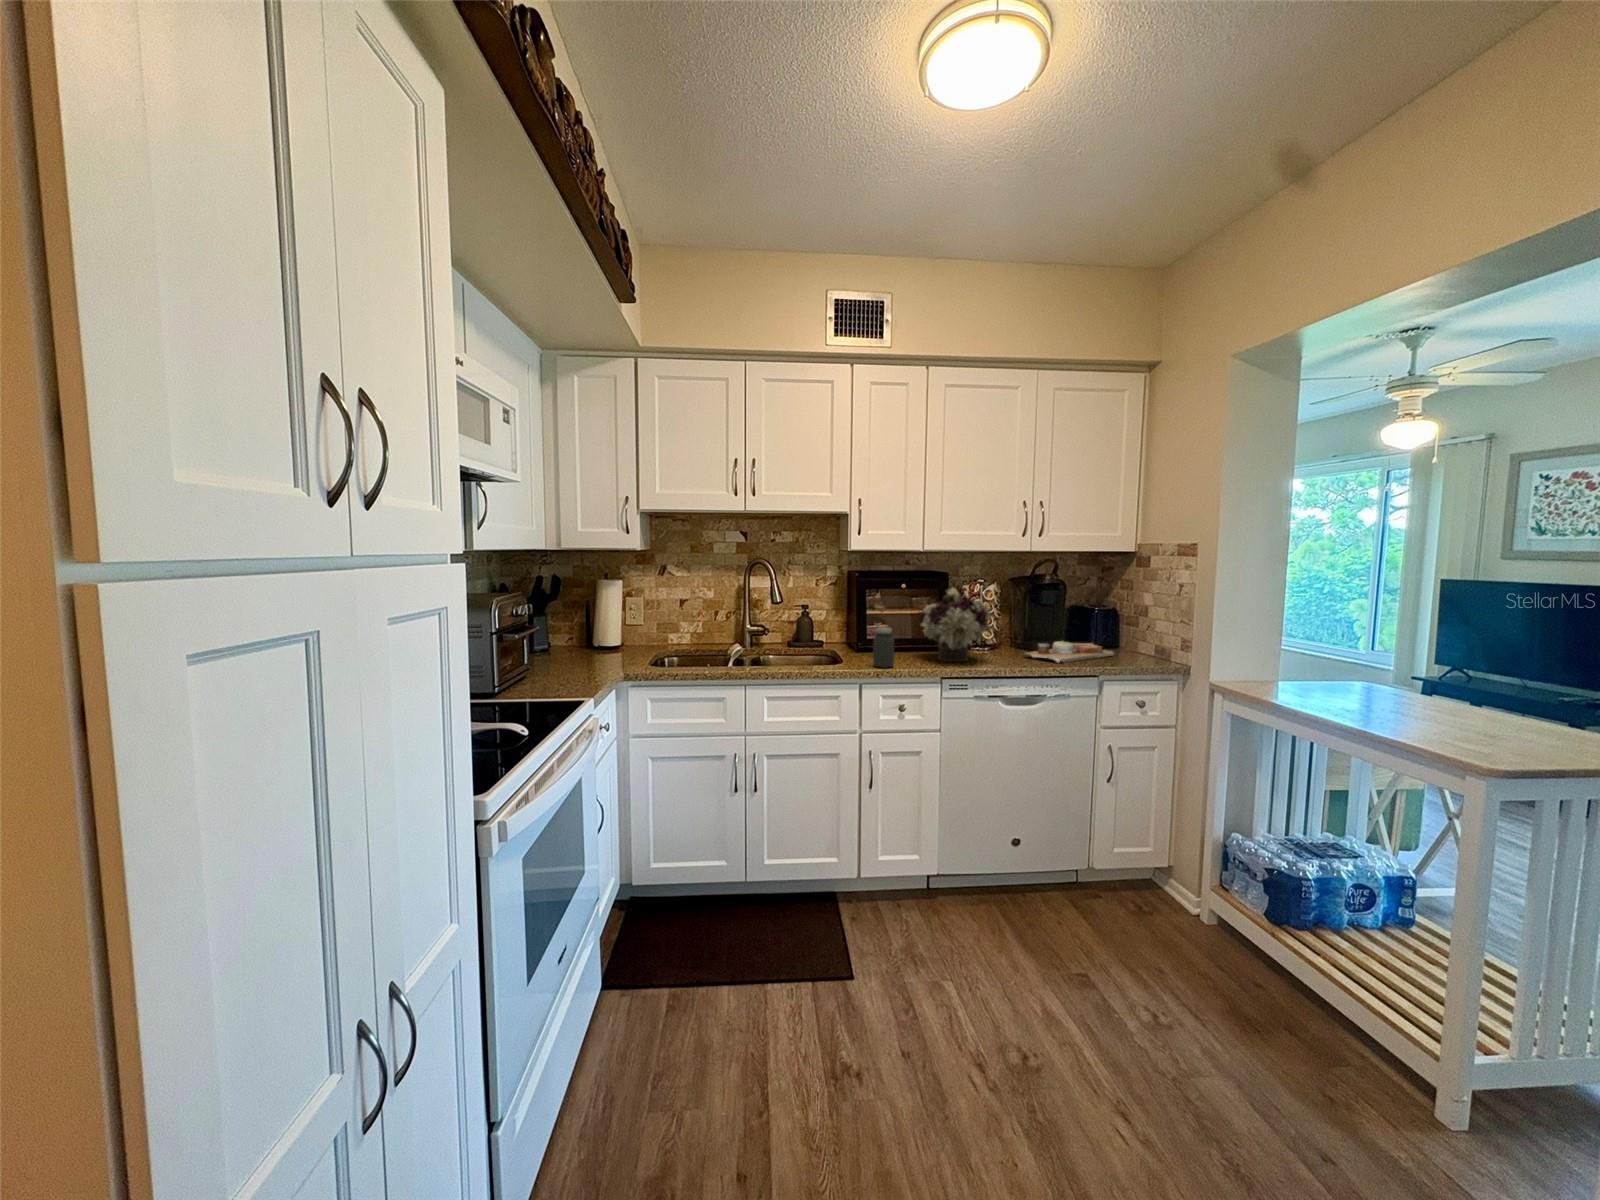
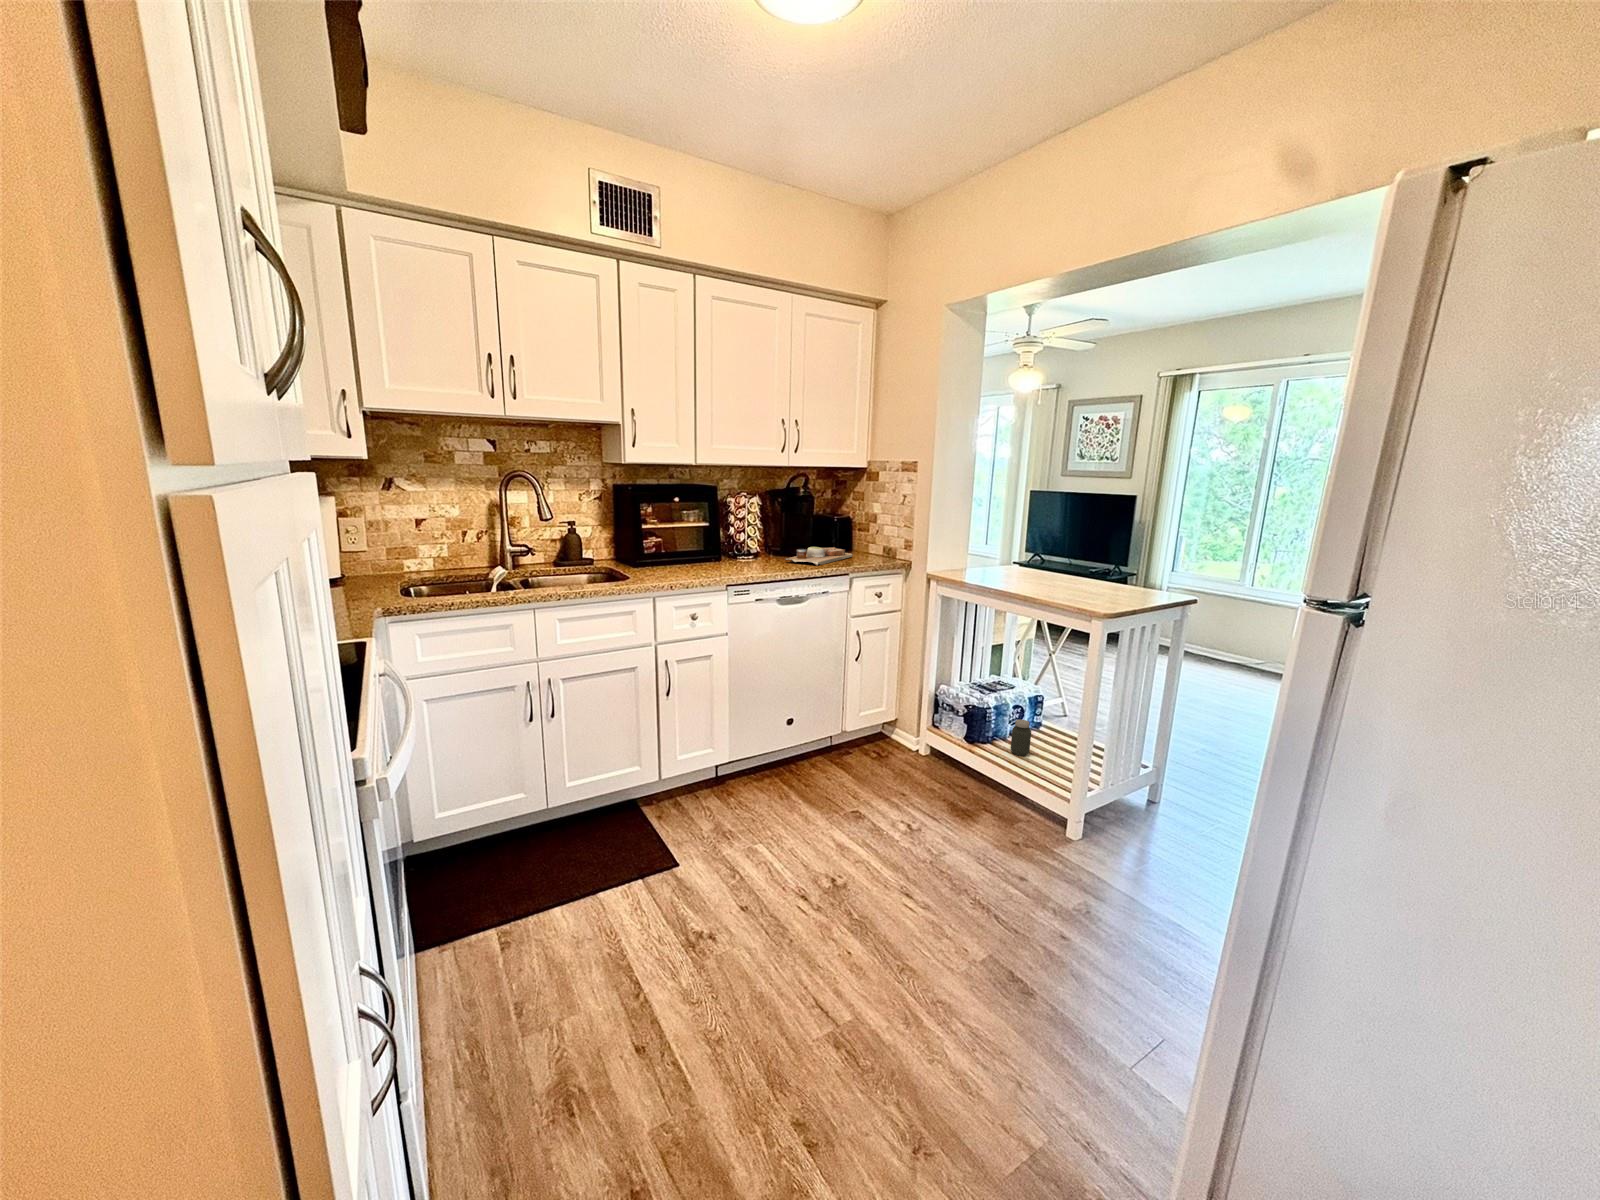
flower arrangement: present [918,588,990,662] -> none [692,499,763,571]
jar: present [873,627,894,668] -> present [1011,719,1031,756]

